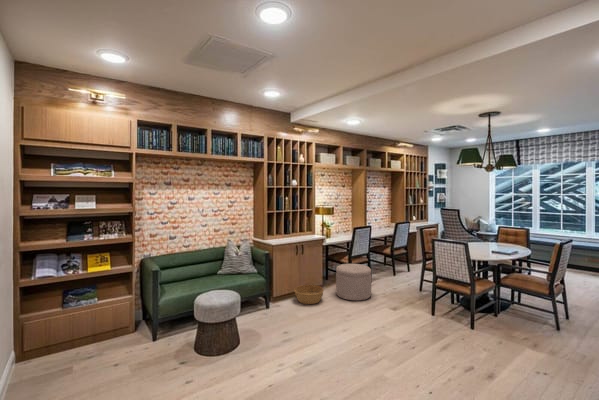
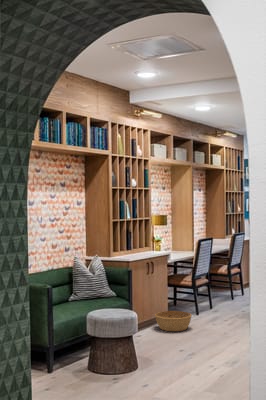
ottoman: present [336,264,372,301] -> none [194,283,237,323]

